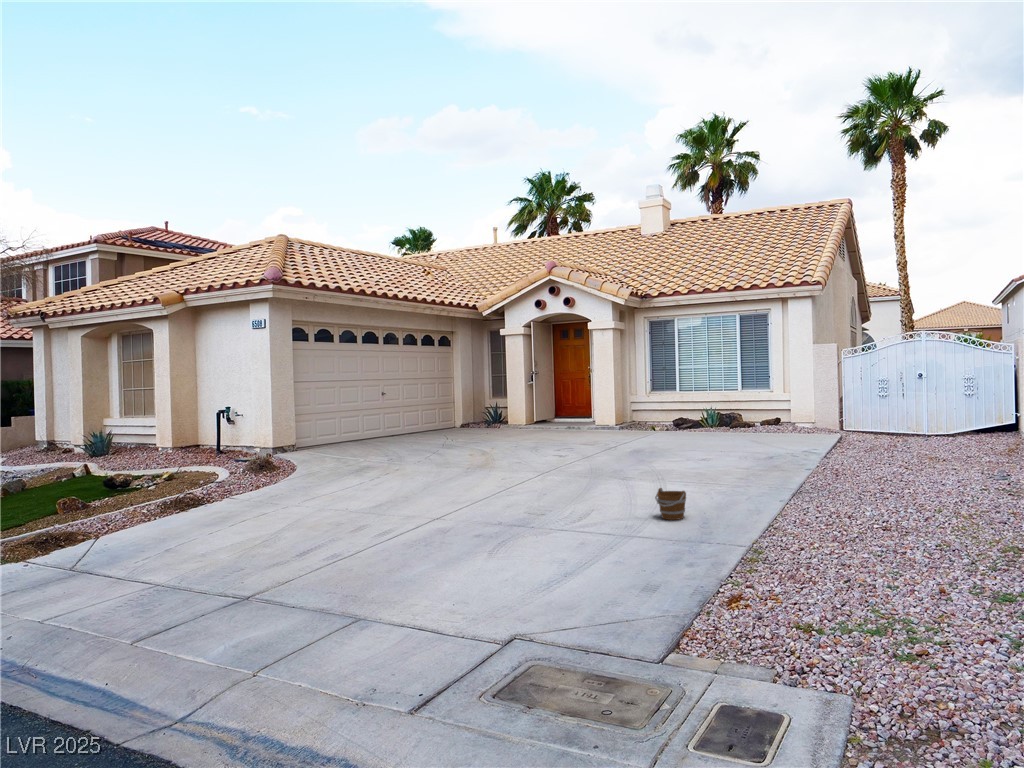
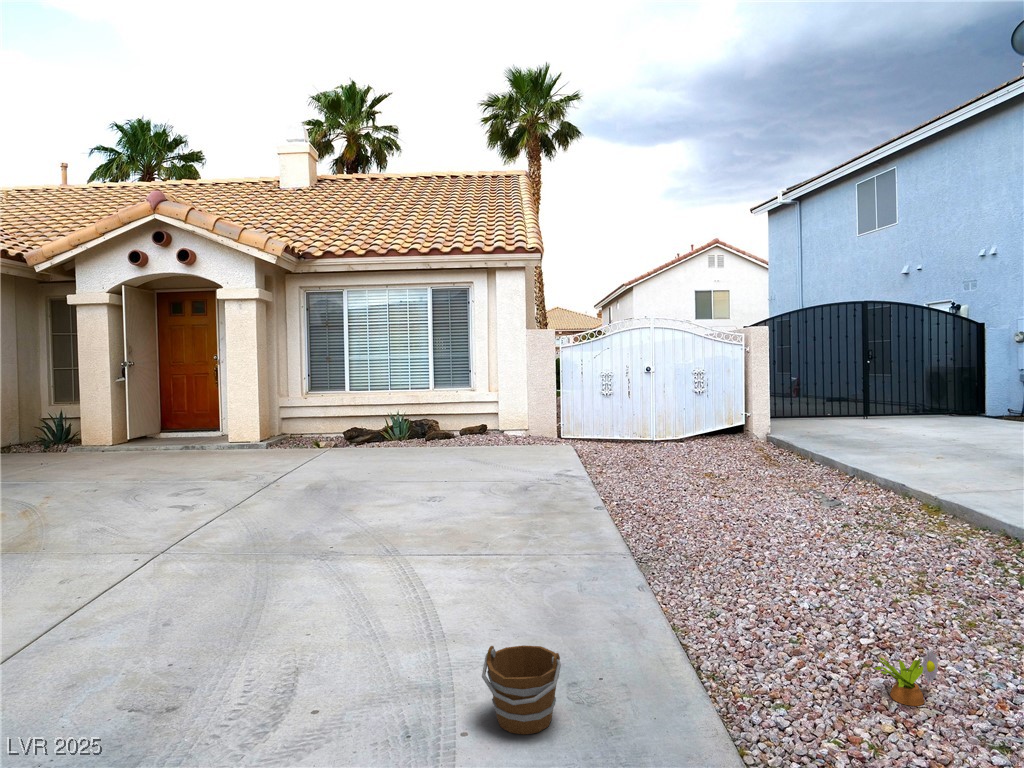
decorative plant: none [831,503,860,528] -> present [873,650,938,706]

